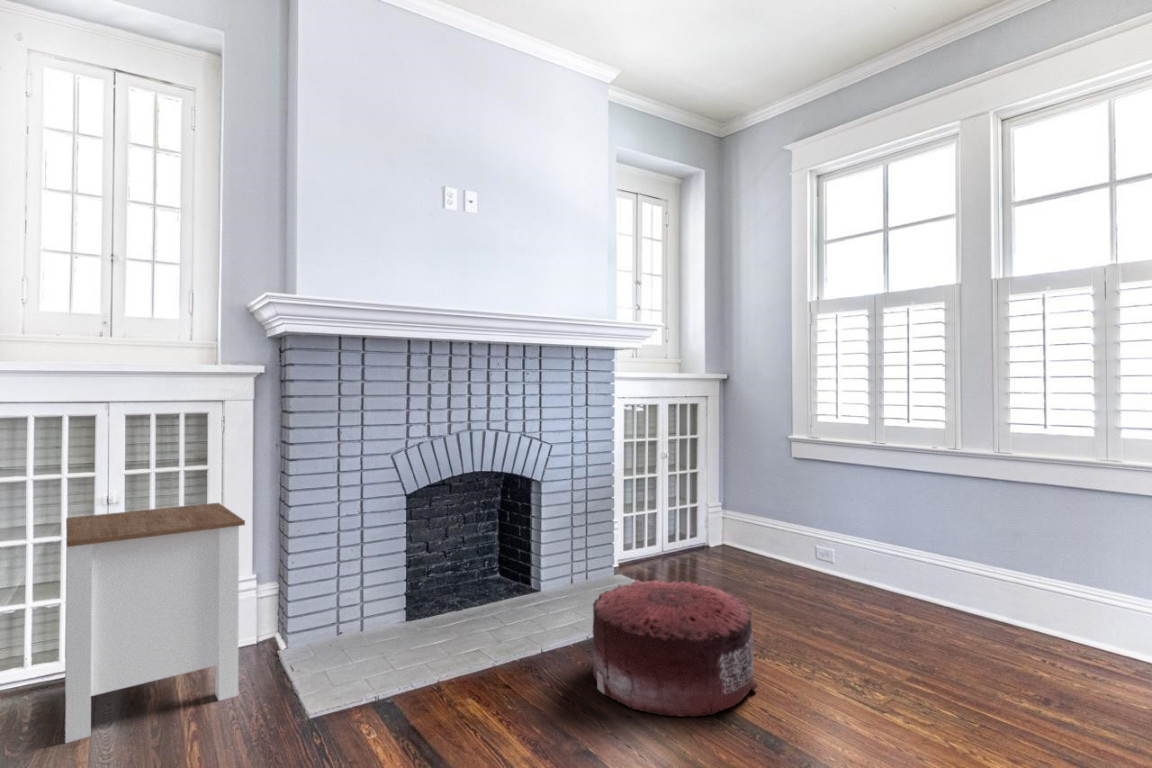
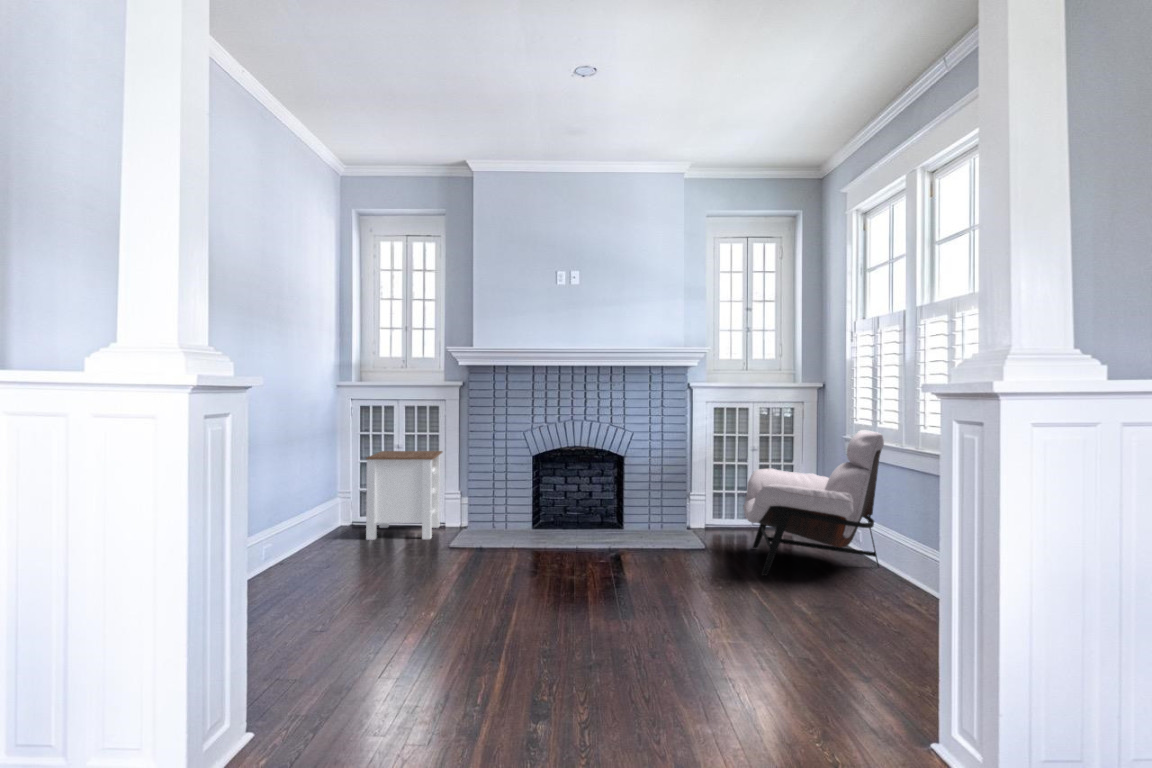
lounge chair: none [731,425,921,631] -> present [743,430,884,576]
pouf: present [592,580,758,717] -> none [561,515,656,582]

